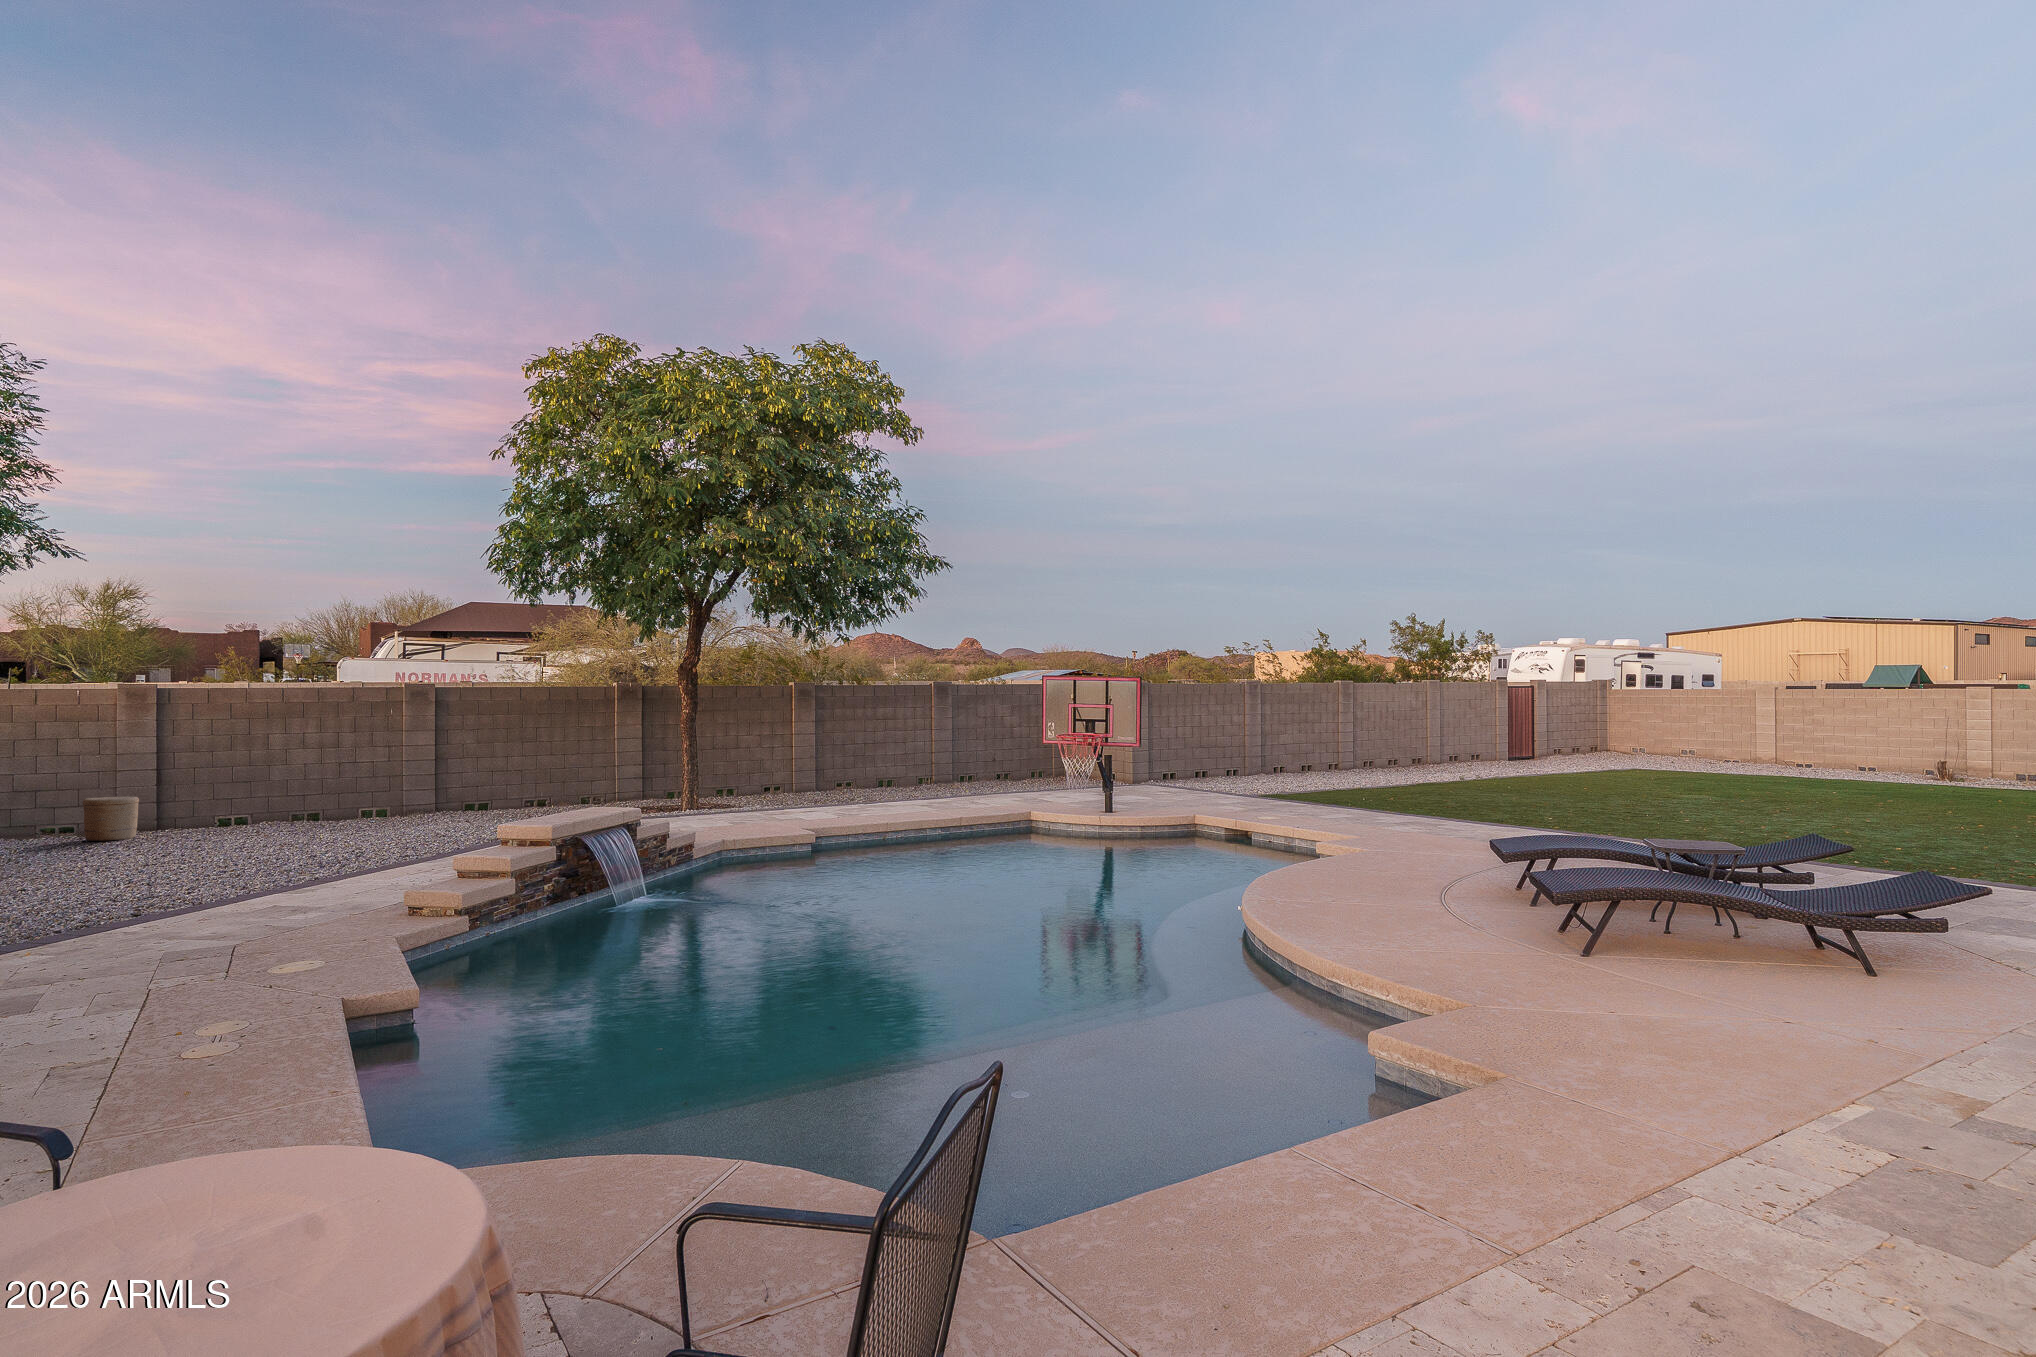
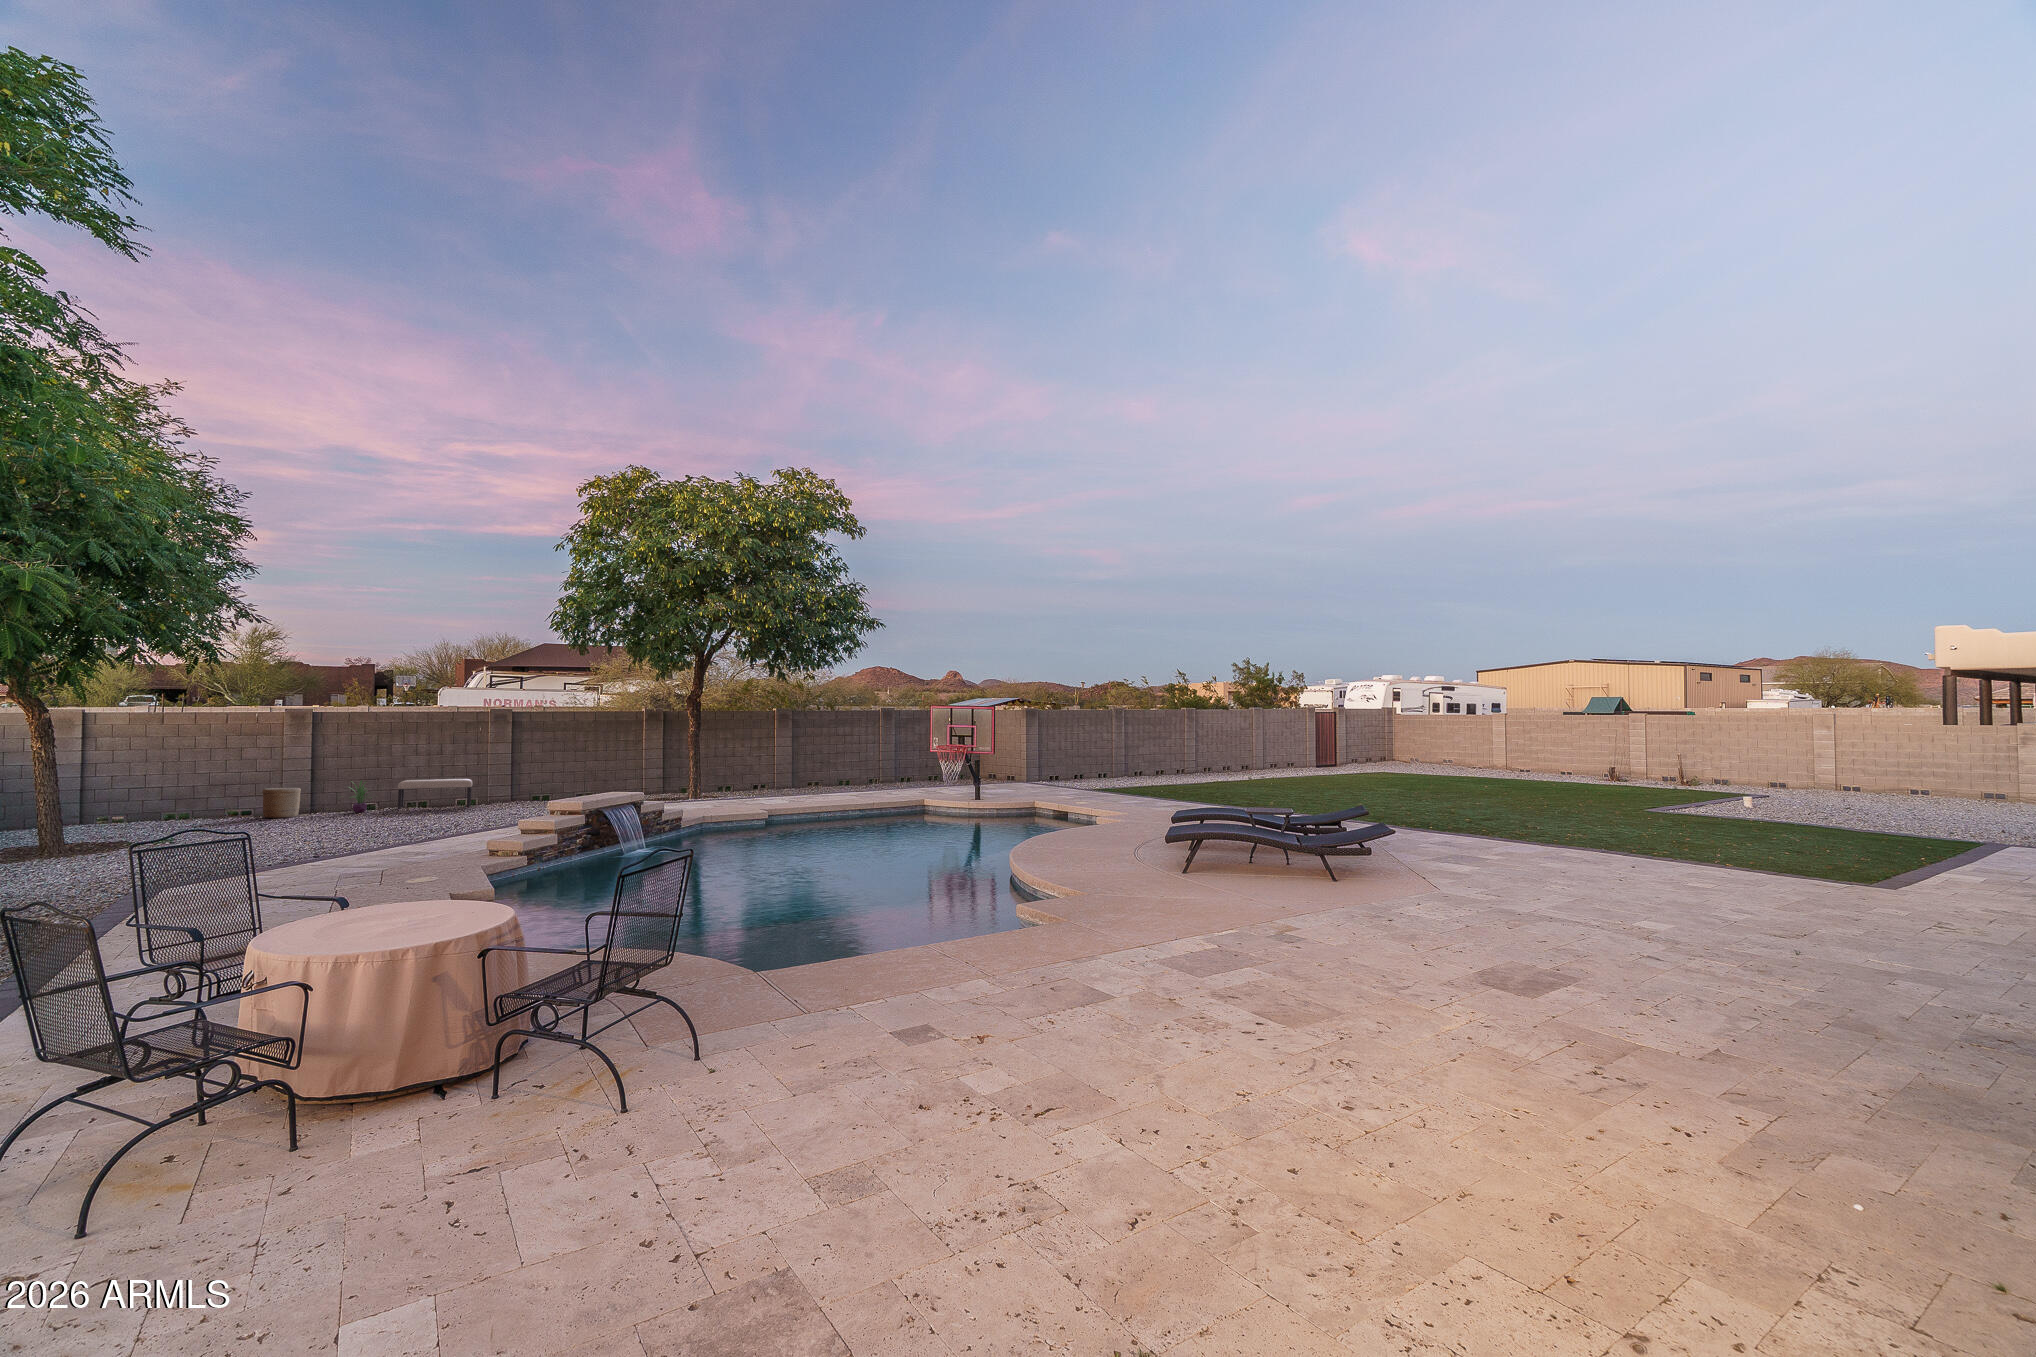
bench: none [278,782,384,826] -> present [398,779,473,809]
decorative plant: none [191,785,254,832] -> present [349,780,372,813]

